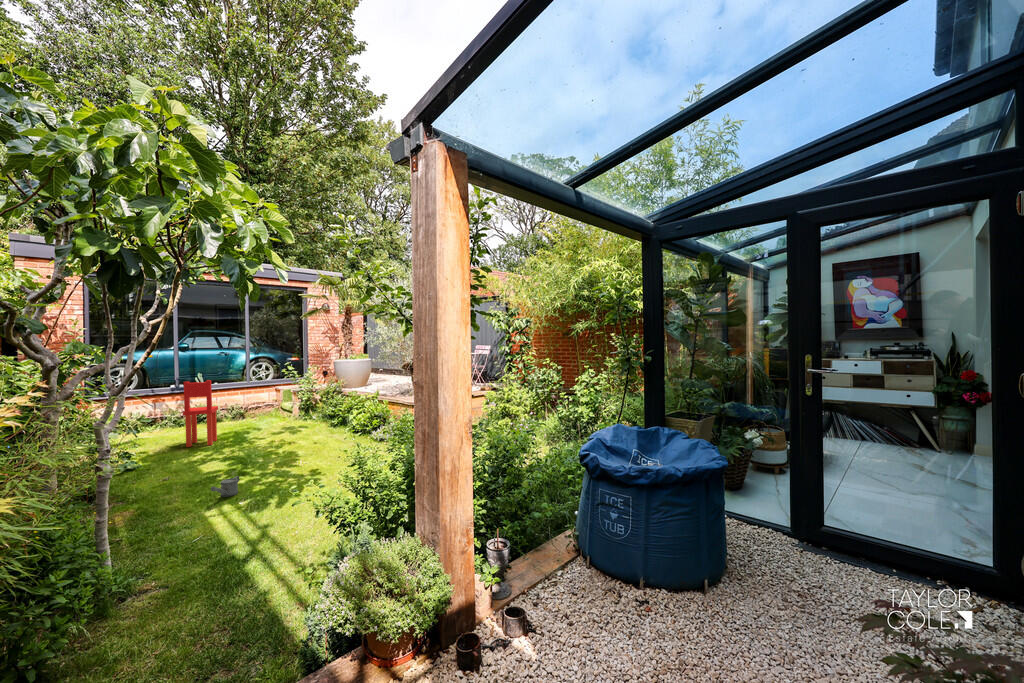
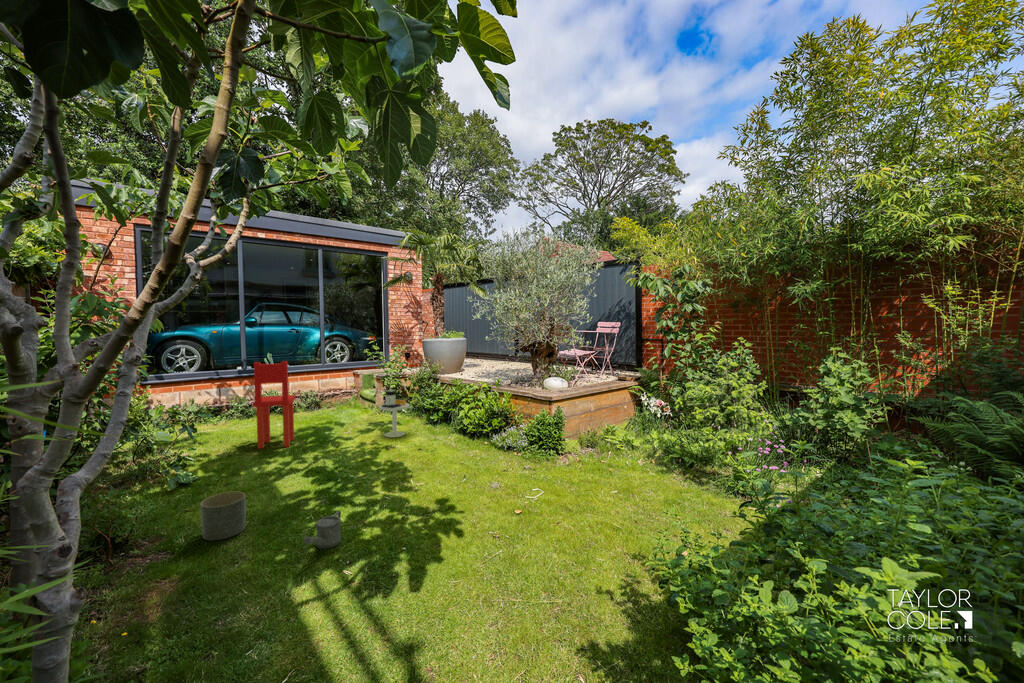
side table: none [287,401,312,437] -> present [379,390,410,437]
planter: none [144,467,175,496] -> present [201,492,246,541]

